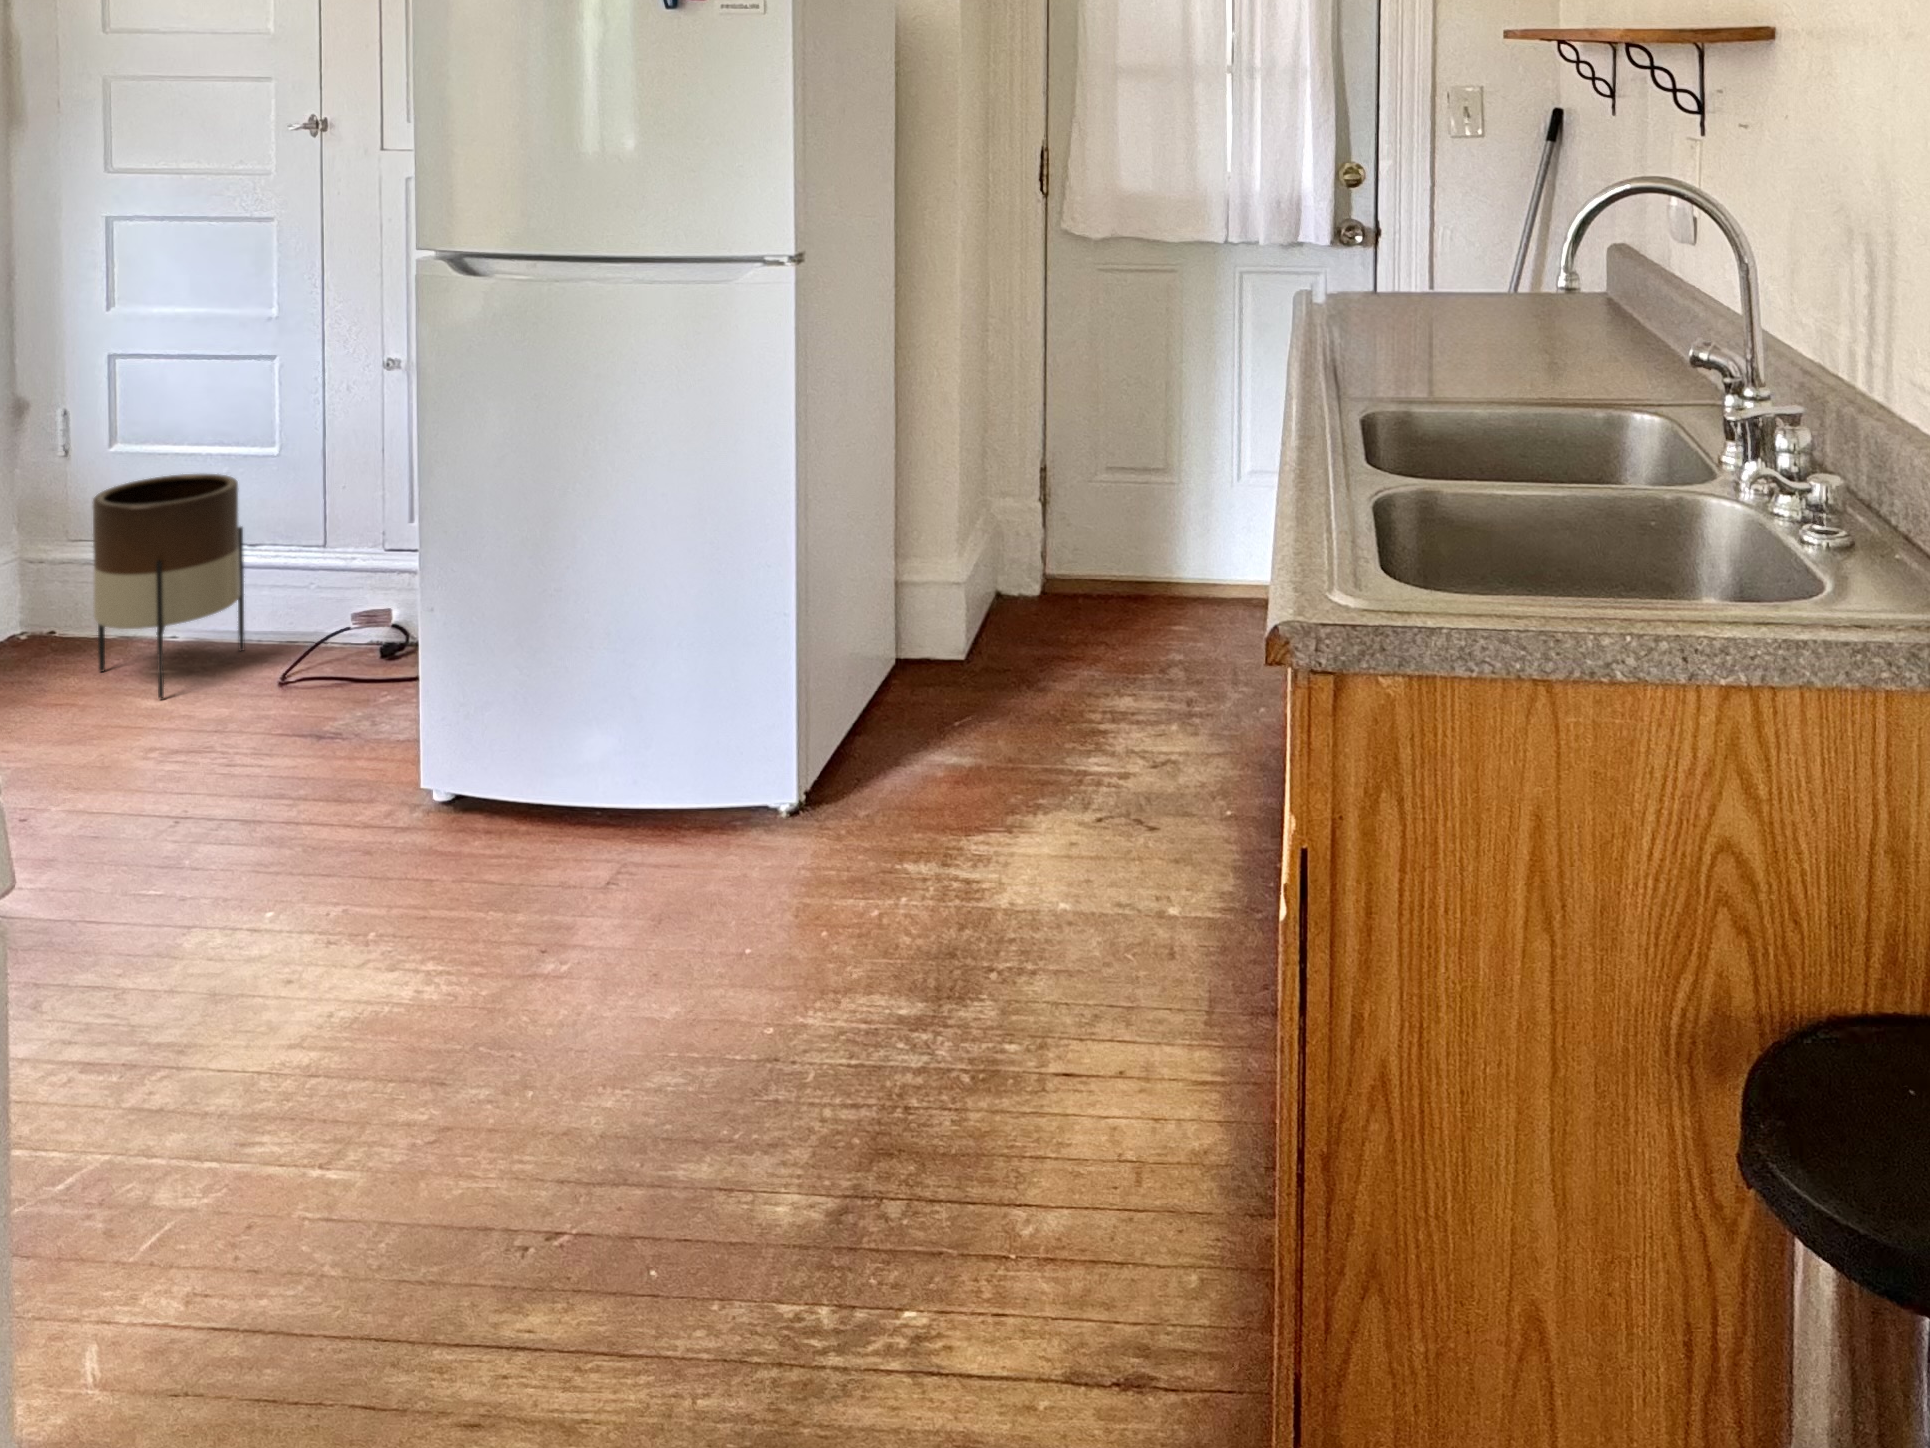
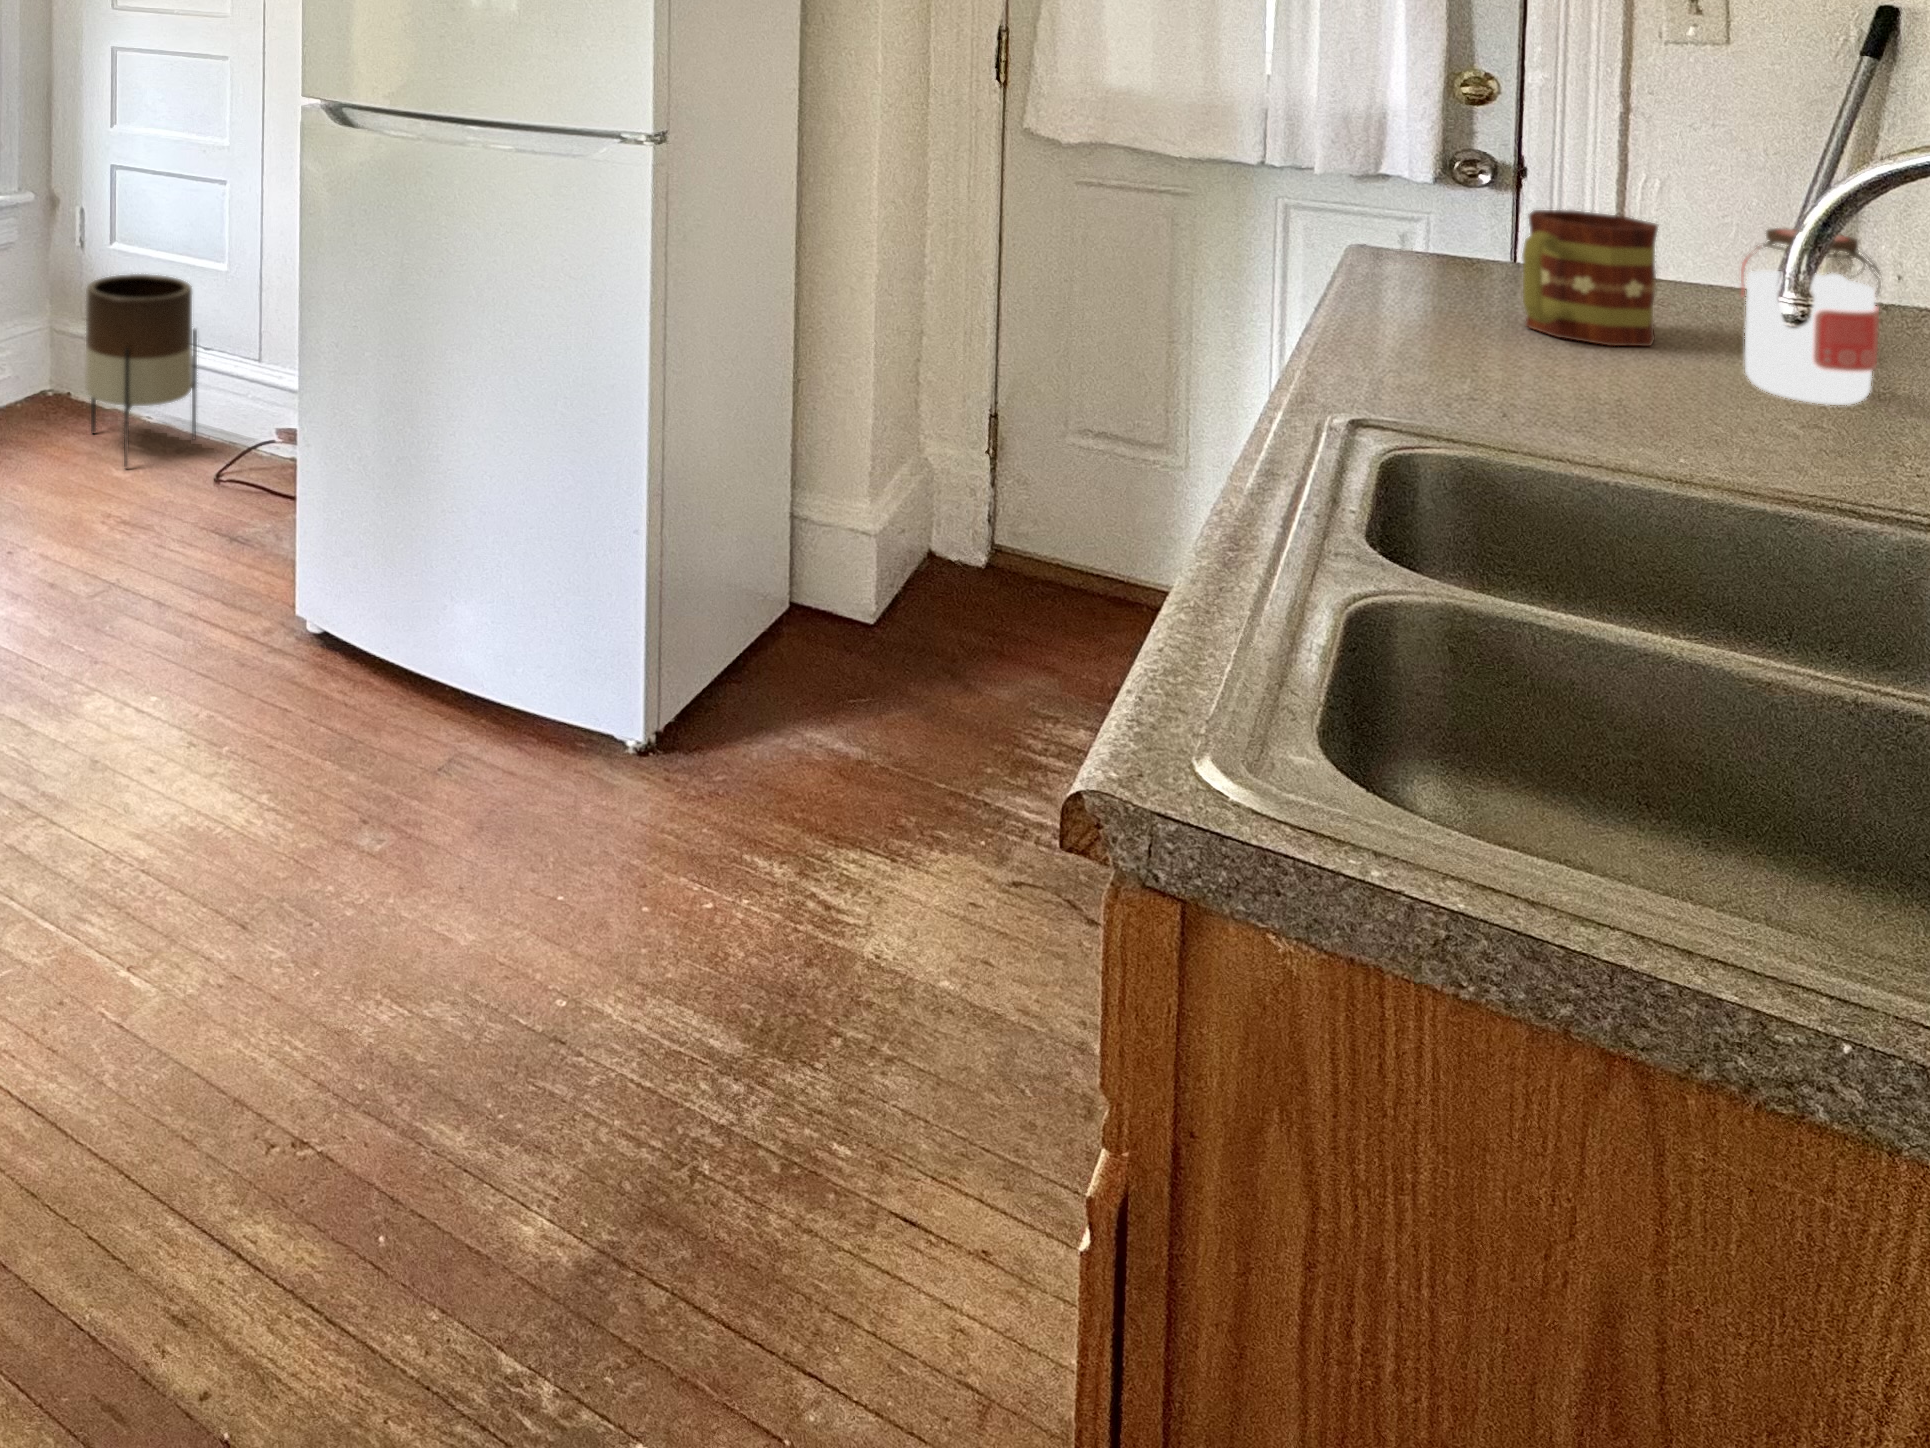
jar: none [1513,248,1575,354] -> present [1740,228,1880,405]
mug: none [1405,251,1471,336] -> present [1522,210,1658,346]

